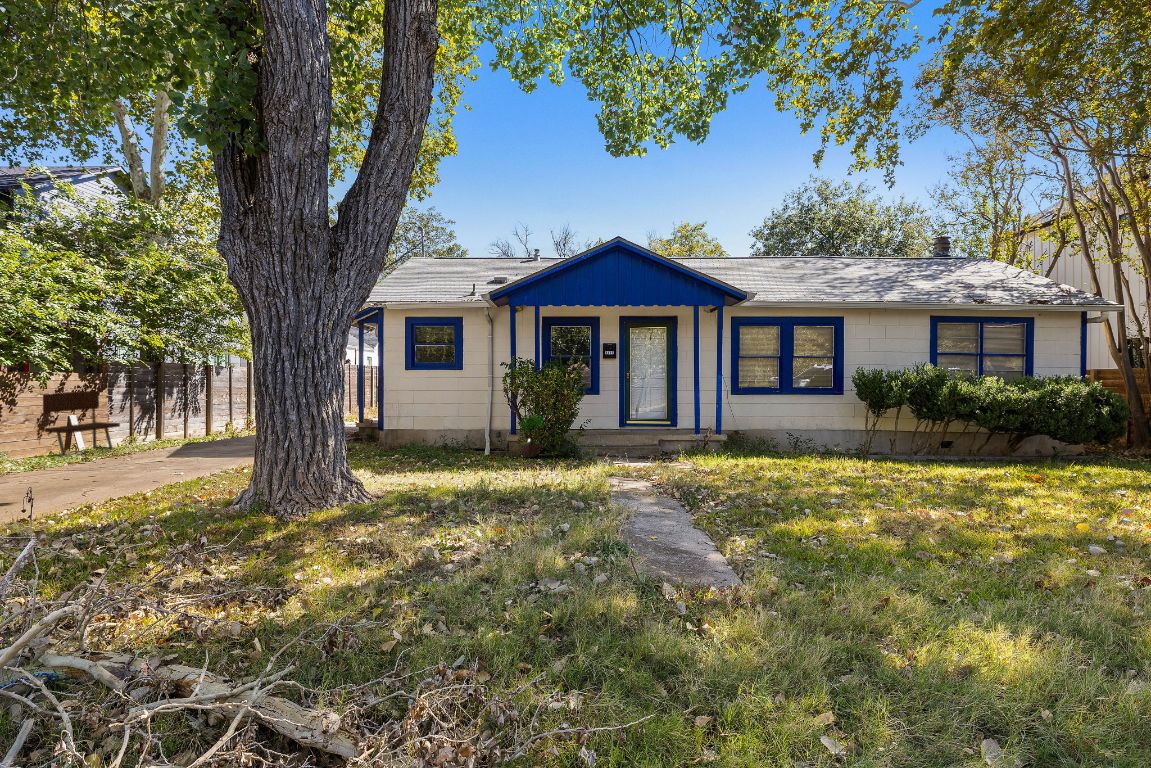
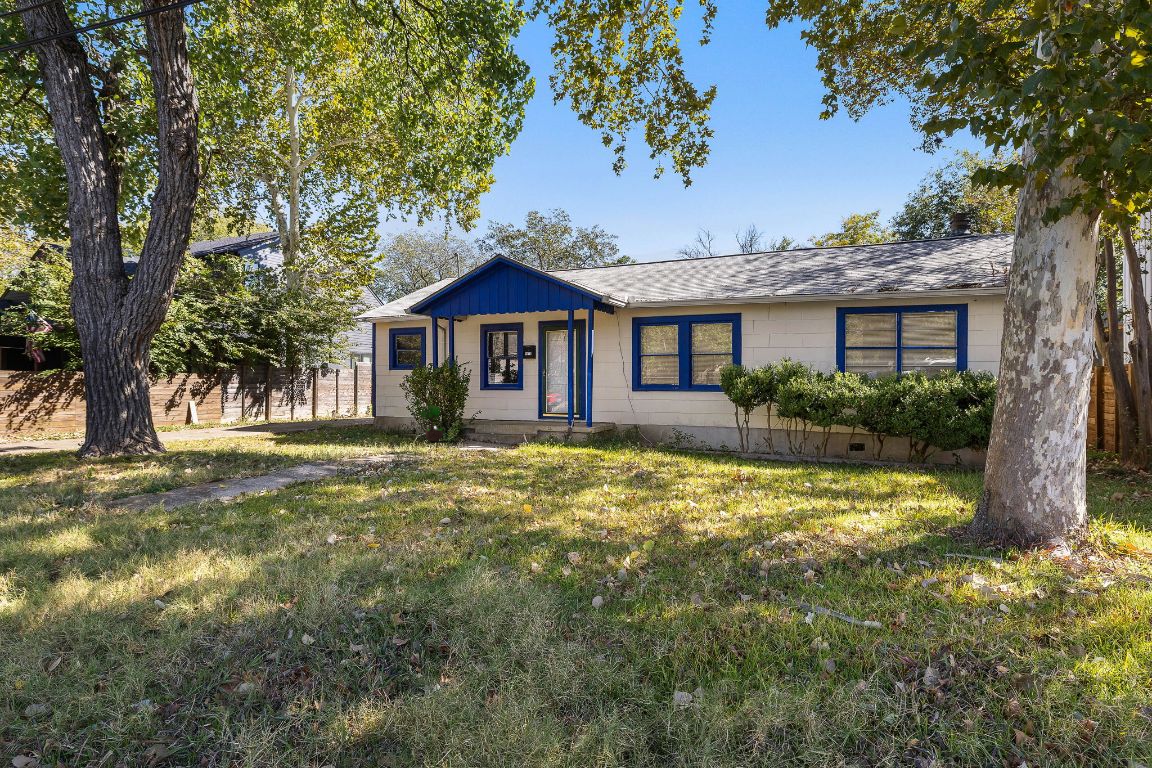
bench: present [43,391,120,456] -> none [167,385,218,429]

